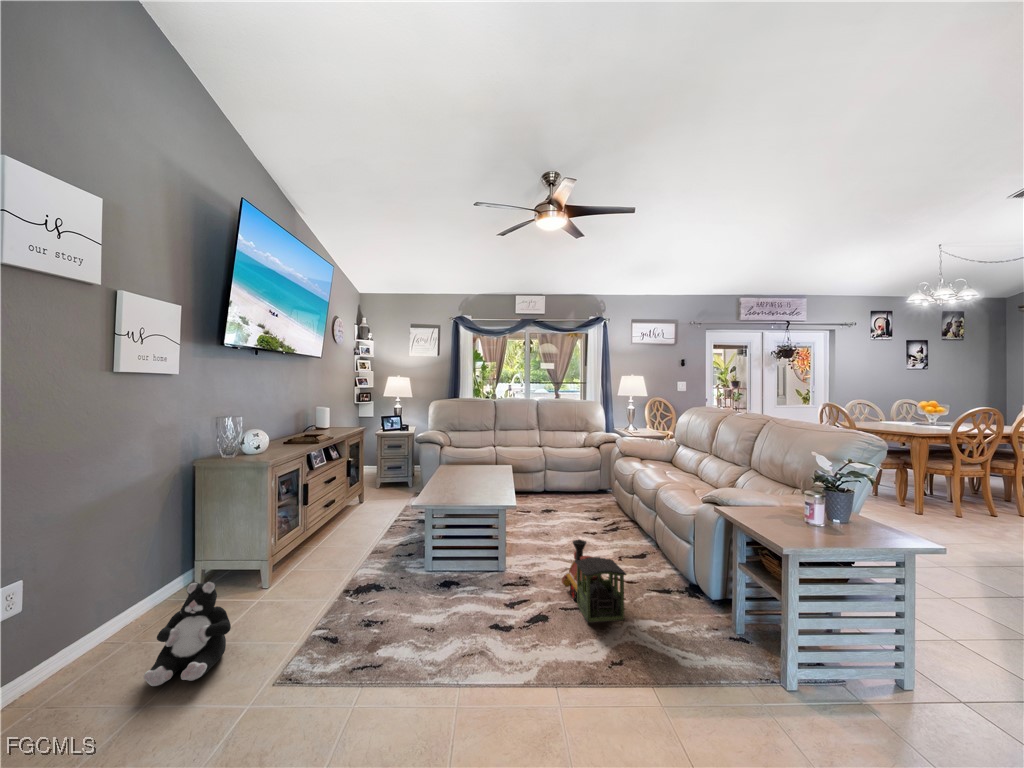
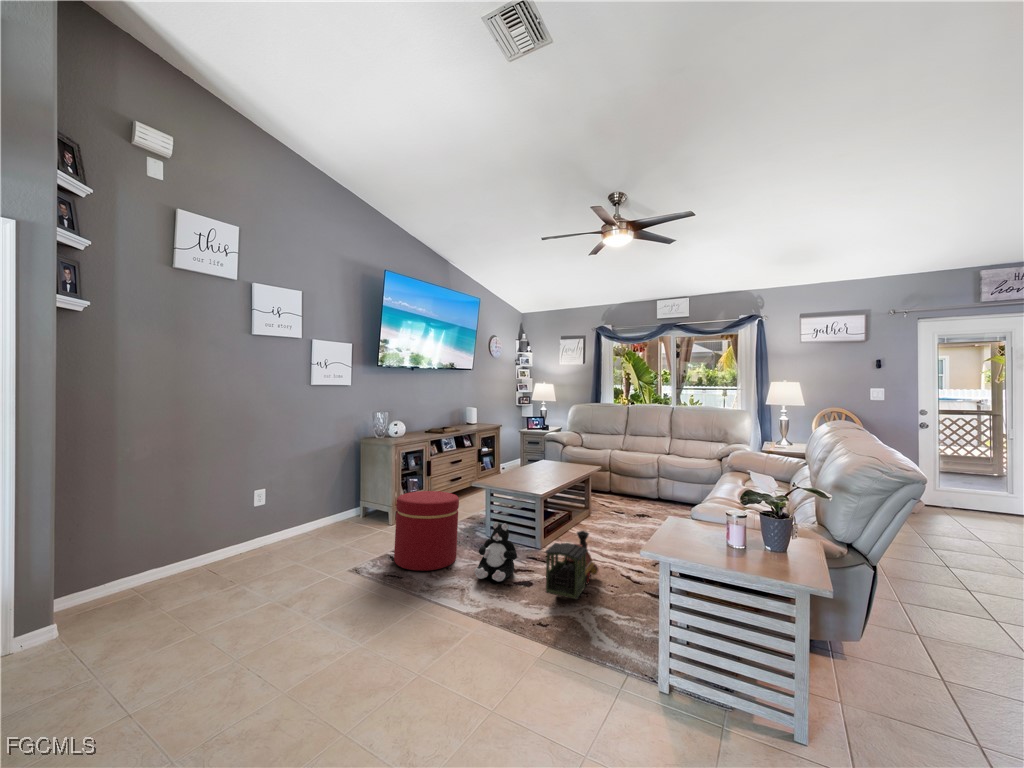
ottoman: none [335,524,430,650] -> present [394,491,459,571]
plush toy: present [144,581,231,686] -> present [474,522,517,582]

